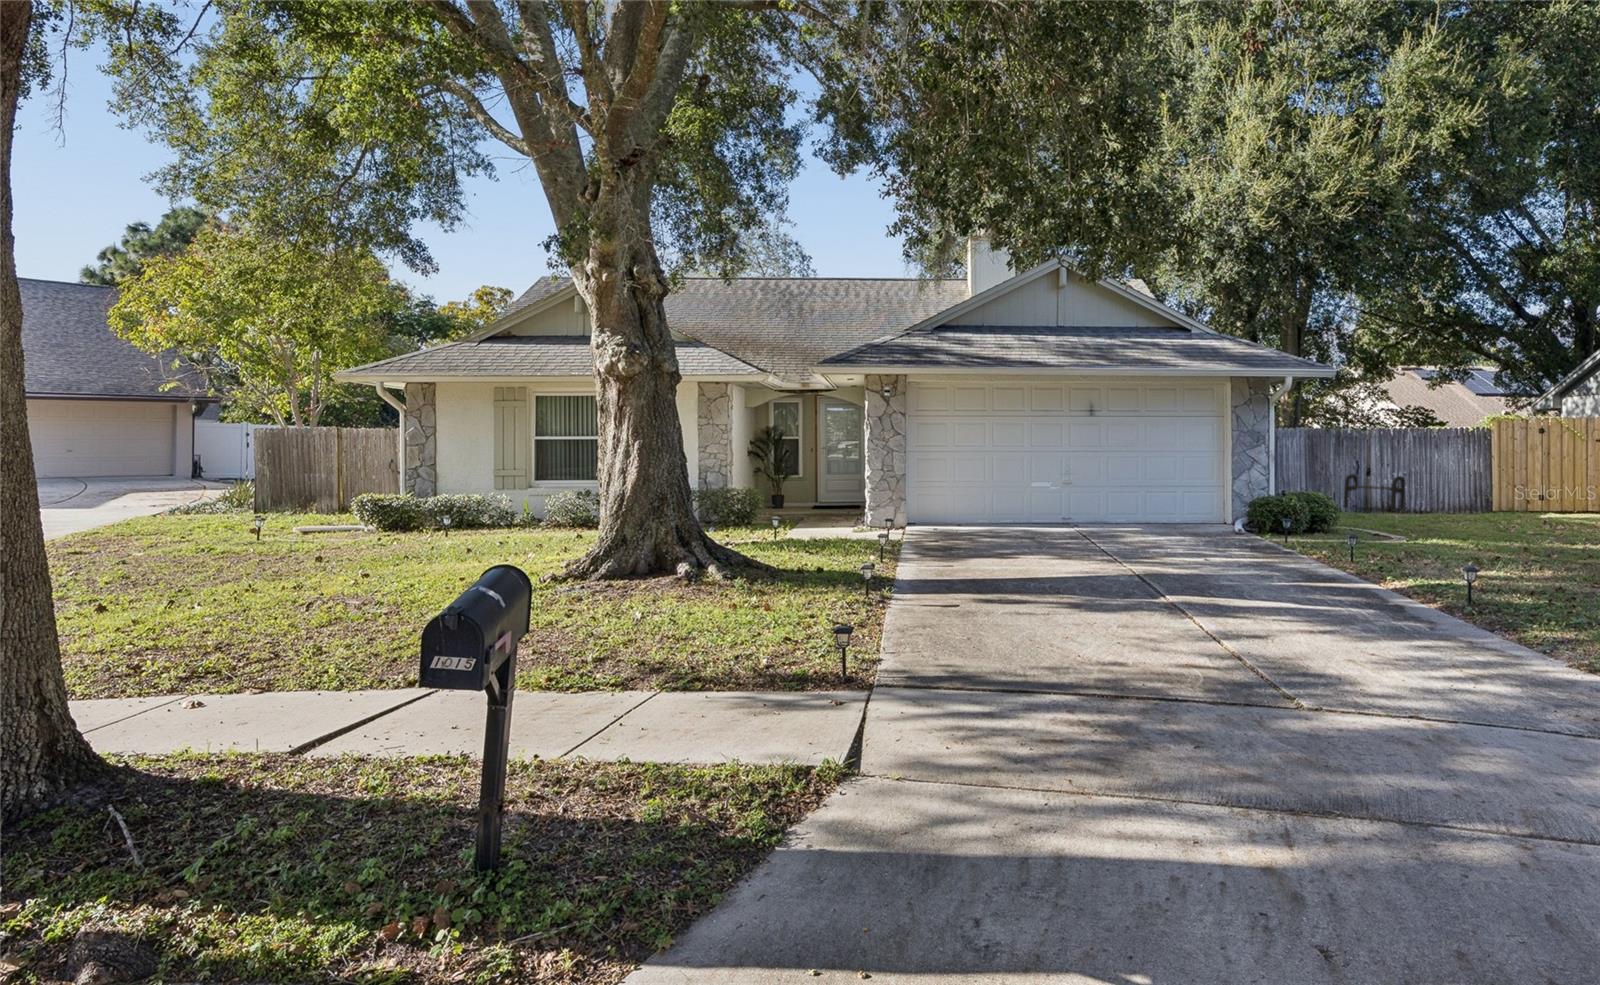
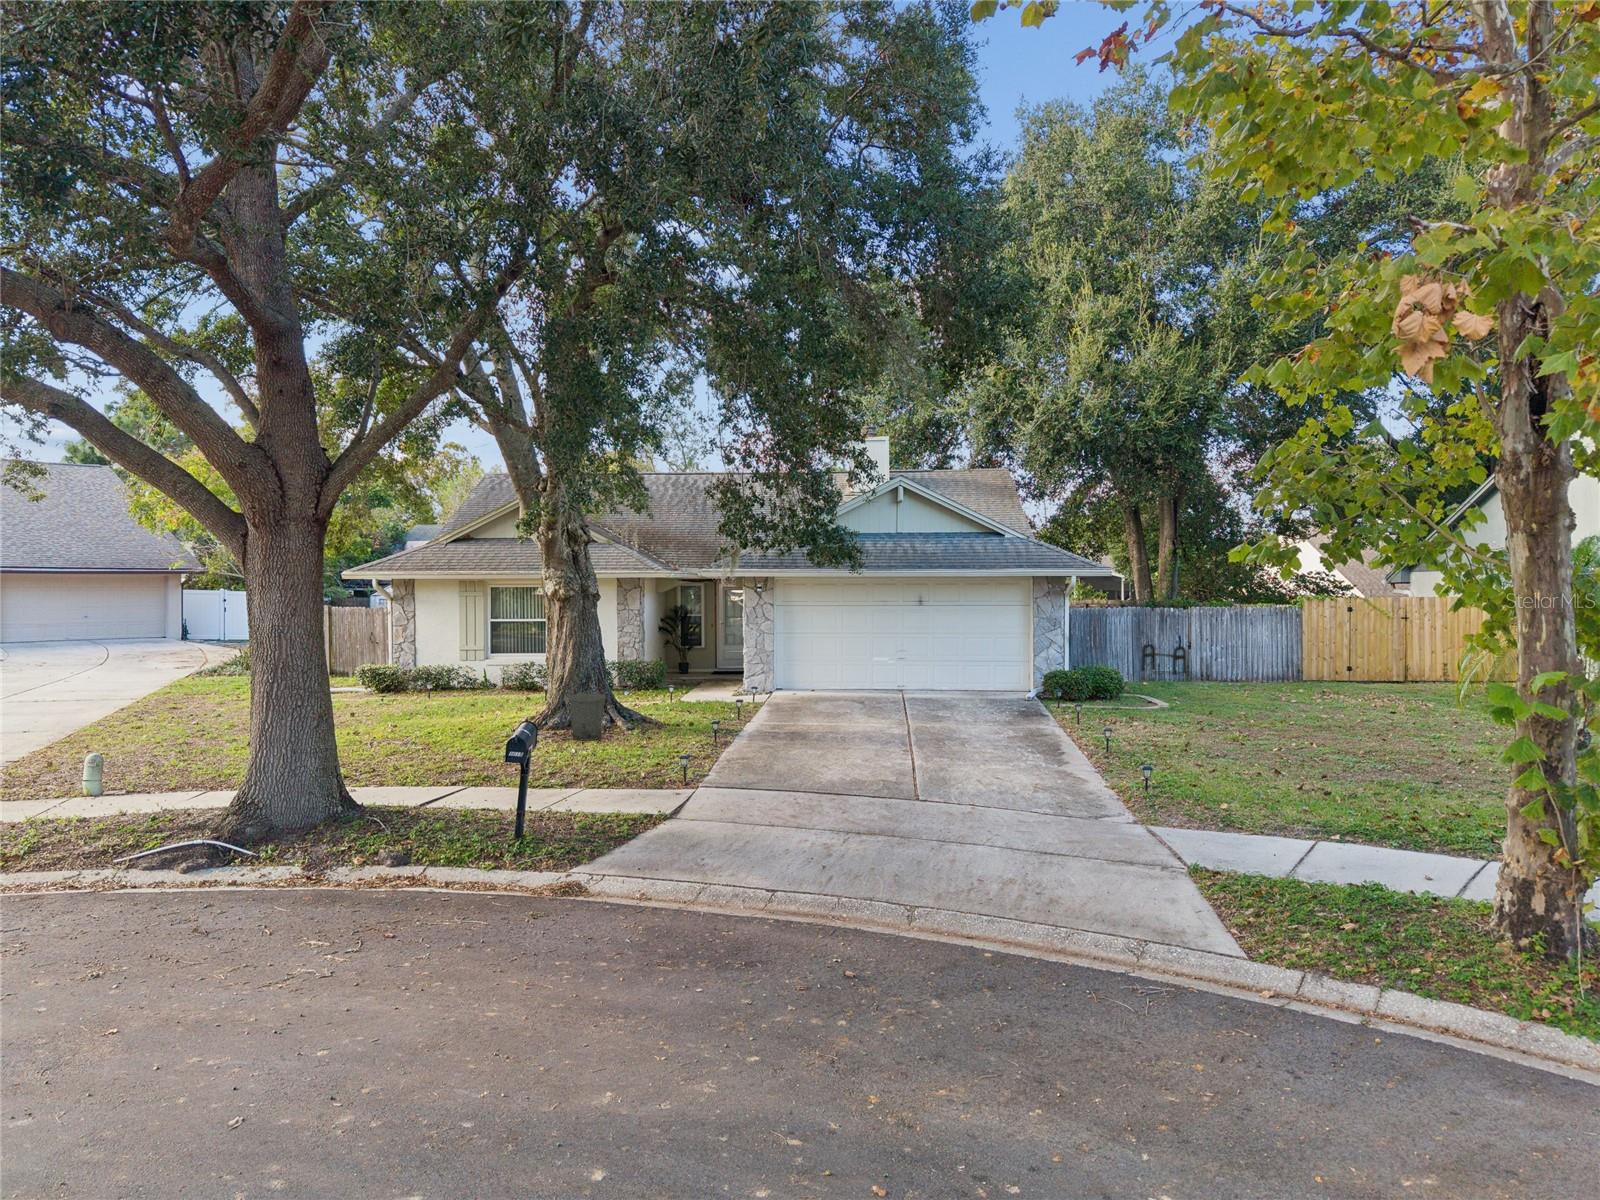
trash can: none [630,517,688,595] -> present [568,692,606,740]

